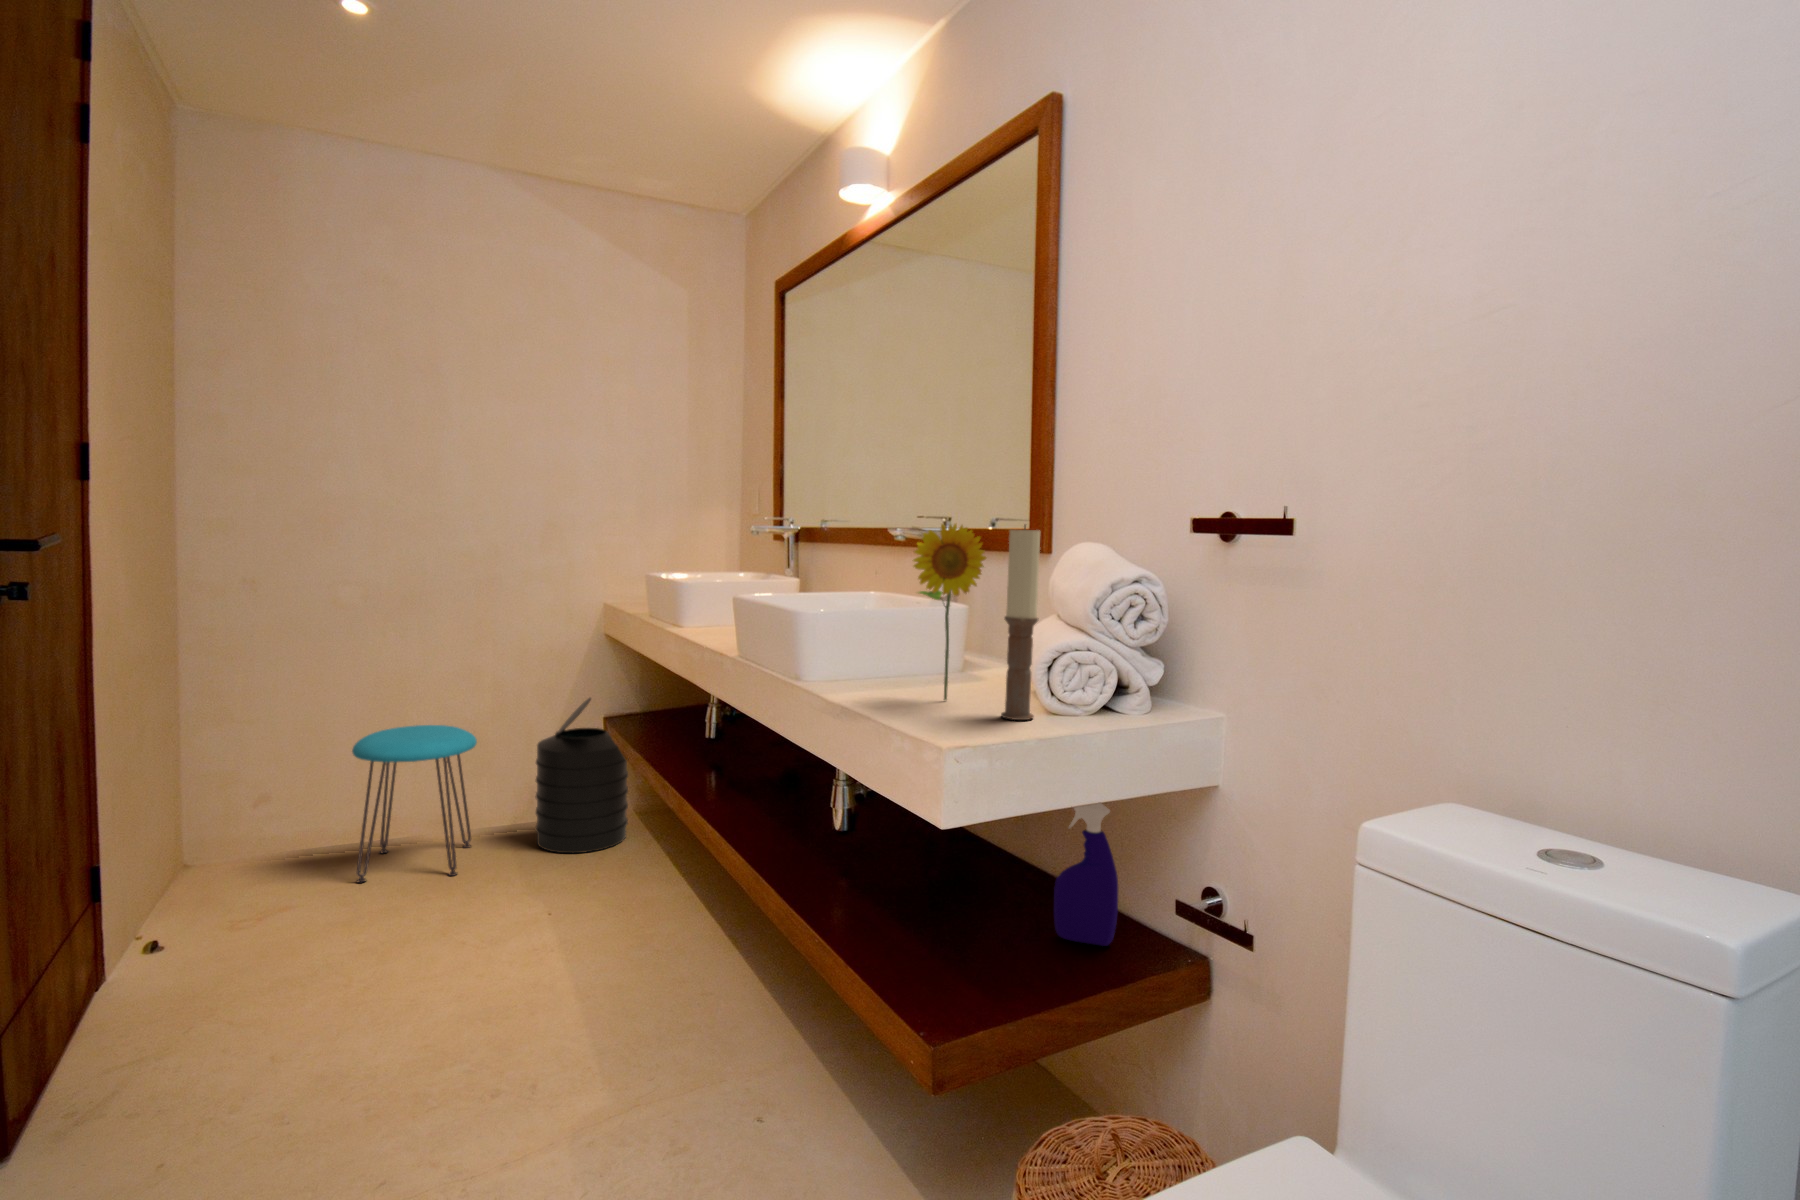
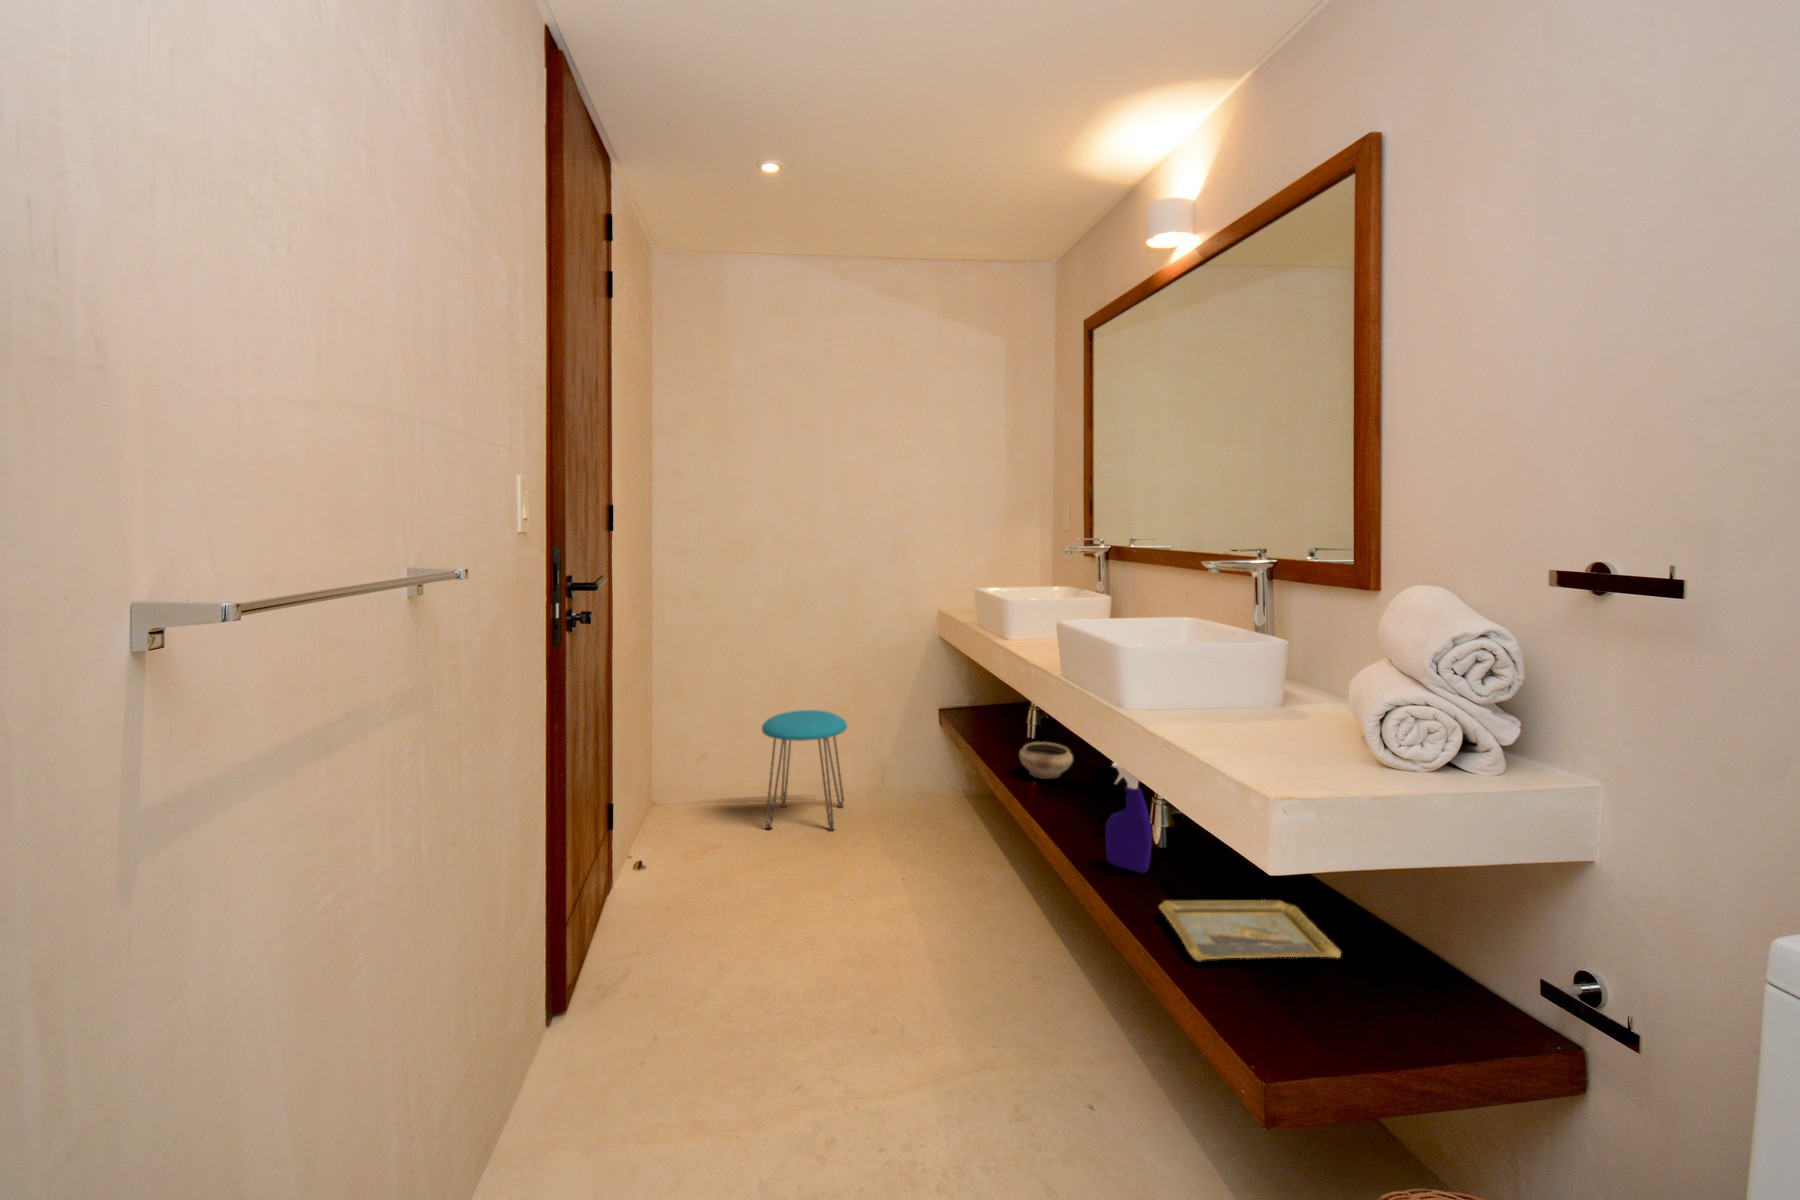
flower: present [914,524,986,700] -> none [1226,572,1307,743]
candle: present [1001,525,1040,720] -> none [1323,576,1370,775]
trash can: present [535,698,628,853] -> none [891,693,962,821]
ceramic bowl: none [696,742,758,782] -> present [1019,742,1073,779]
spray bottle: present [1054,803,1118,946] -> present [1106,763,1152,873]
tray: none [846,872,1019,936] -> present [1159,900,1341,961]

